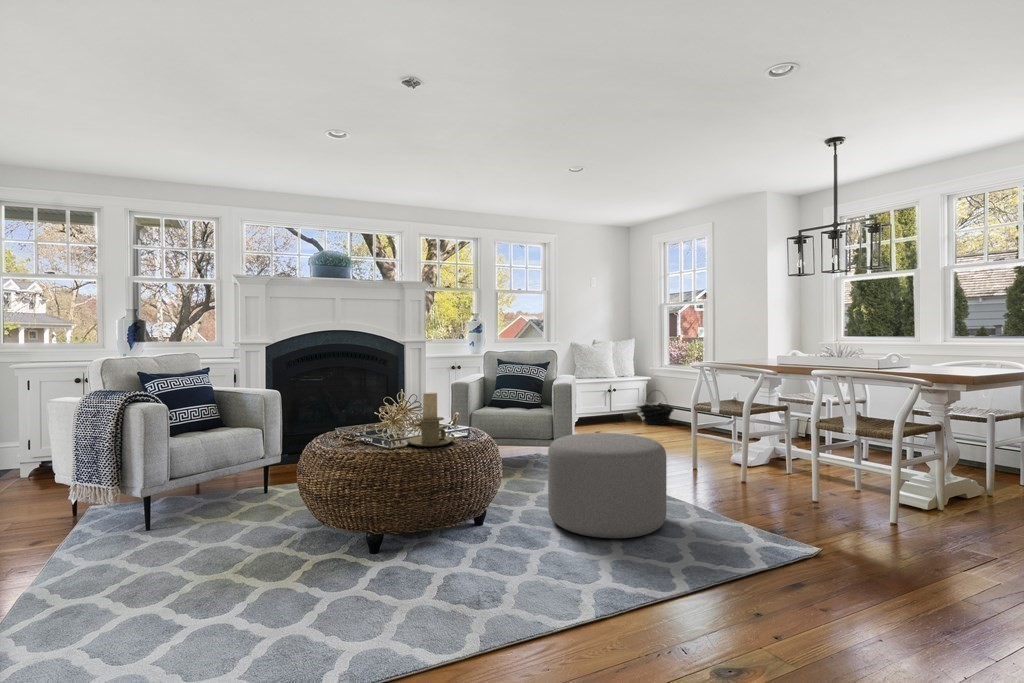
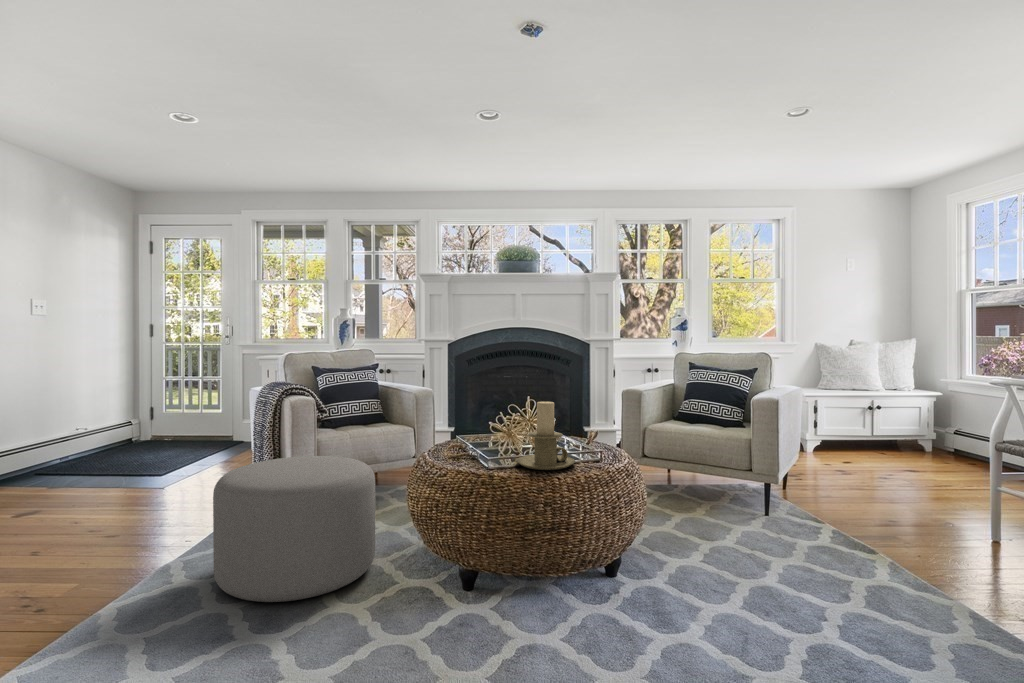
basket: present [637,404,674,425] -> none [912,411,977,461]
ottoman: present [548,433,667,538] -> present [213,456,375,602]

